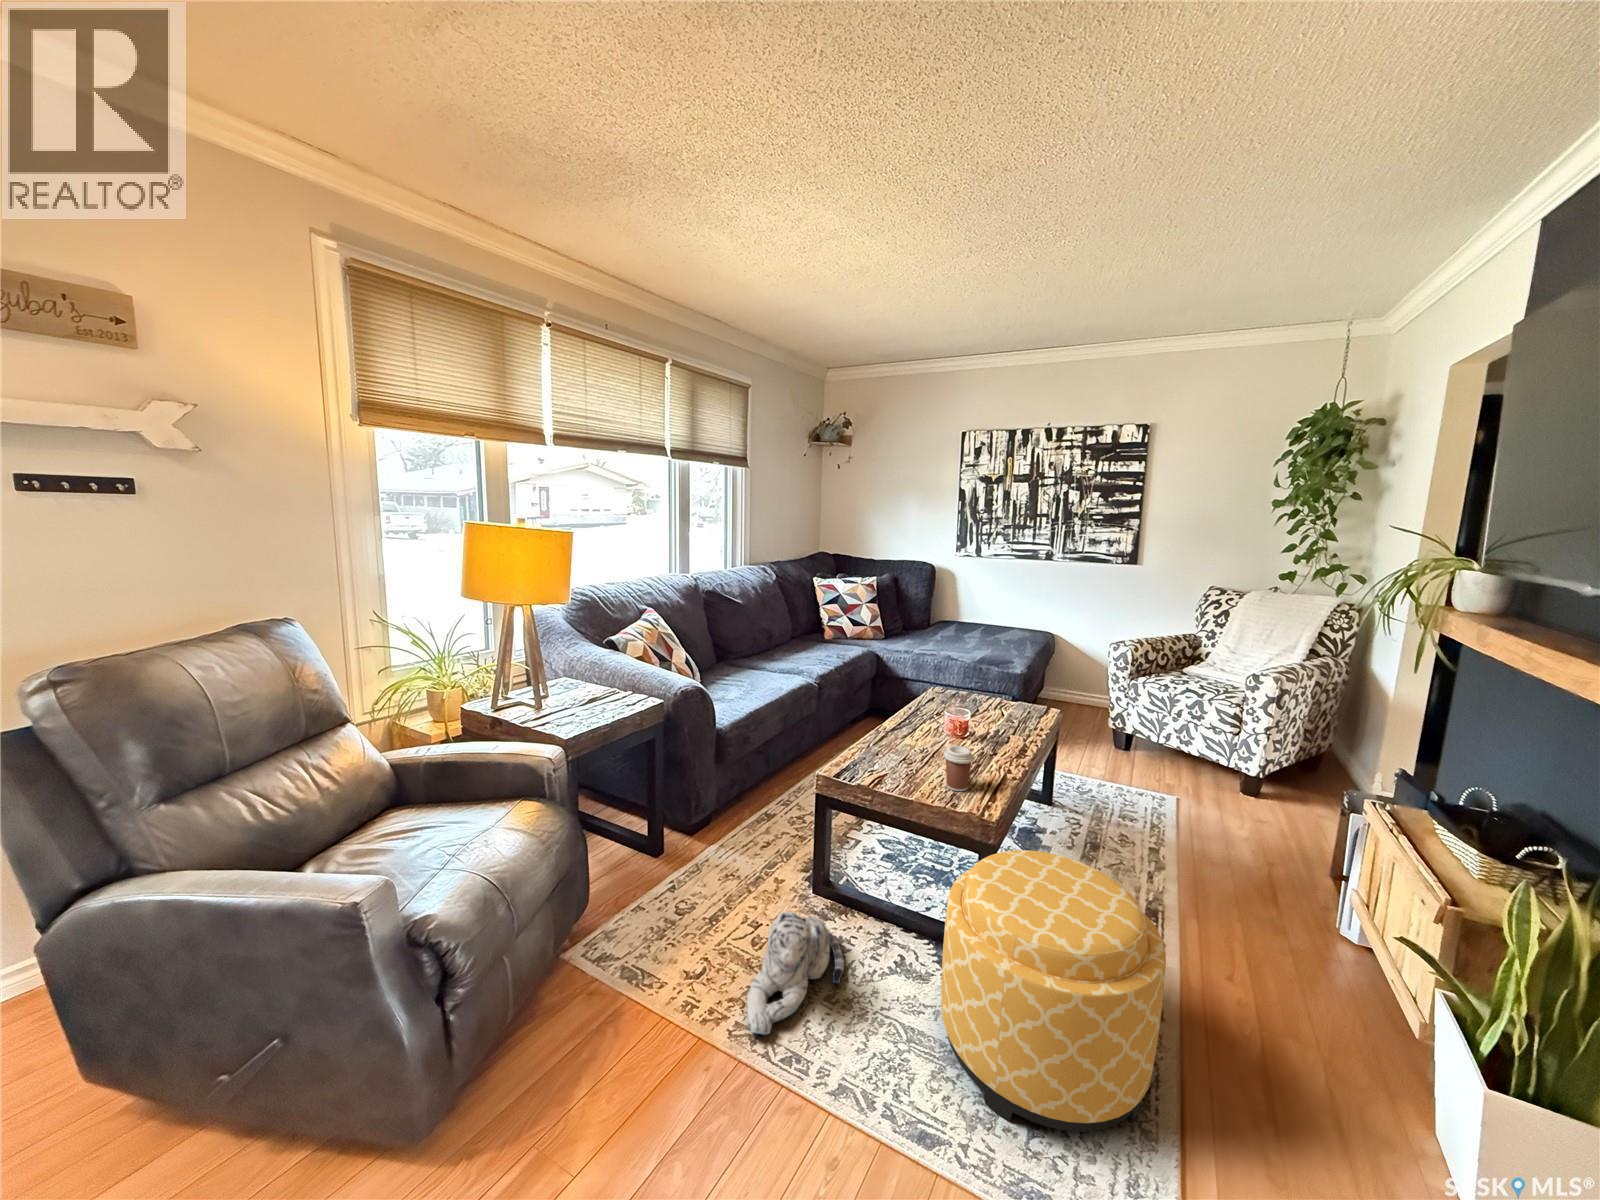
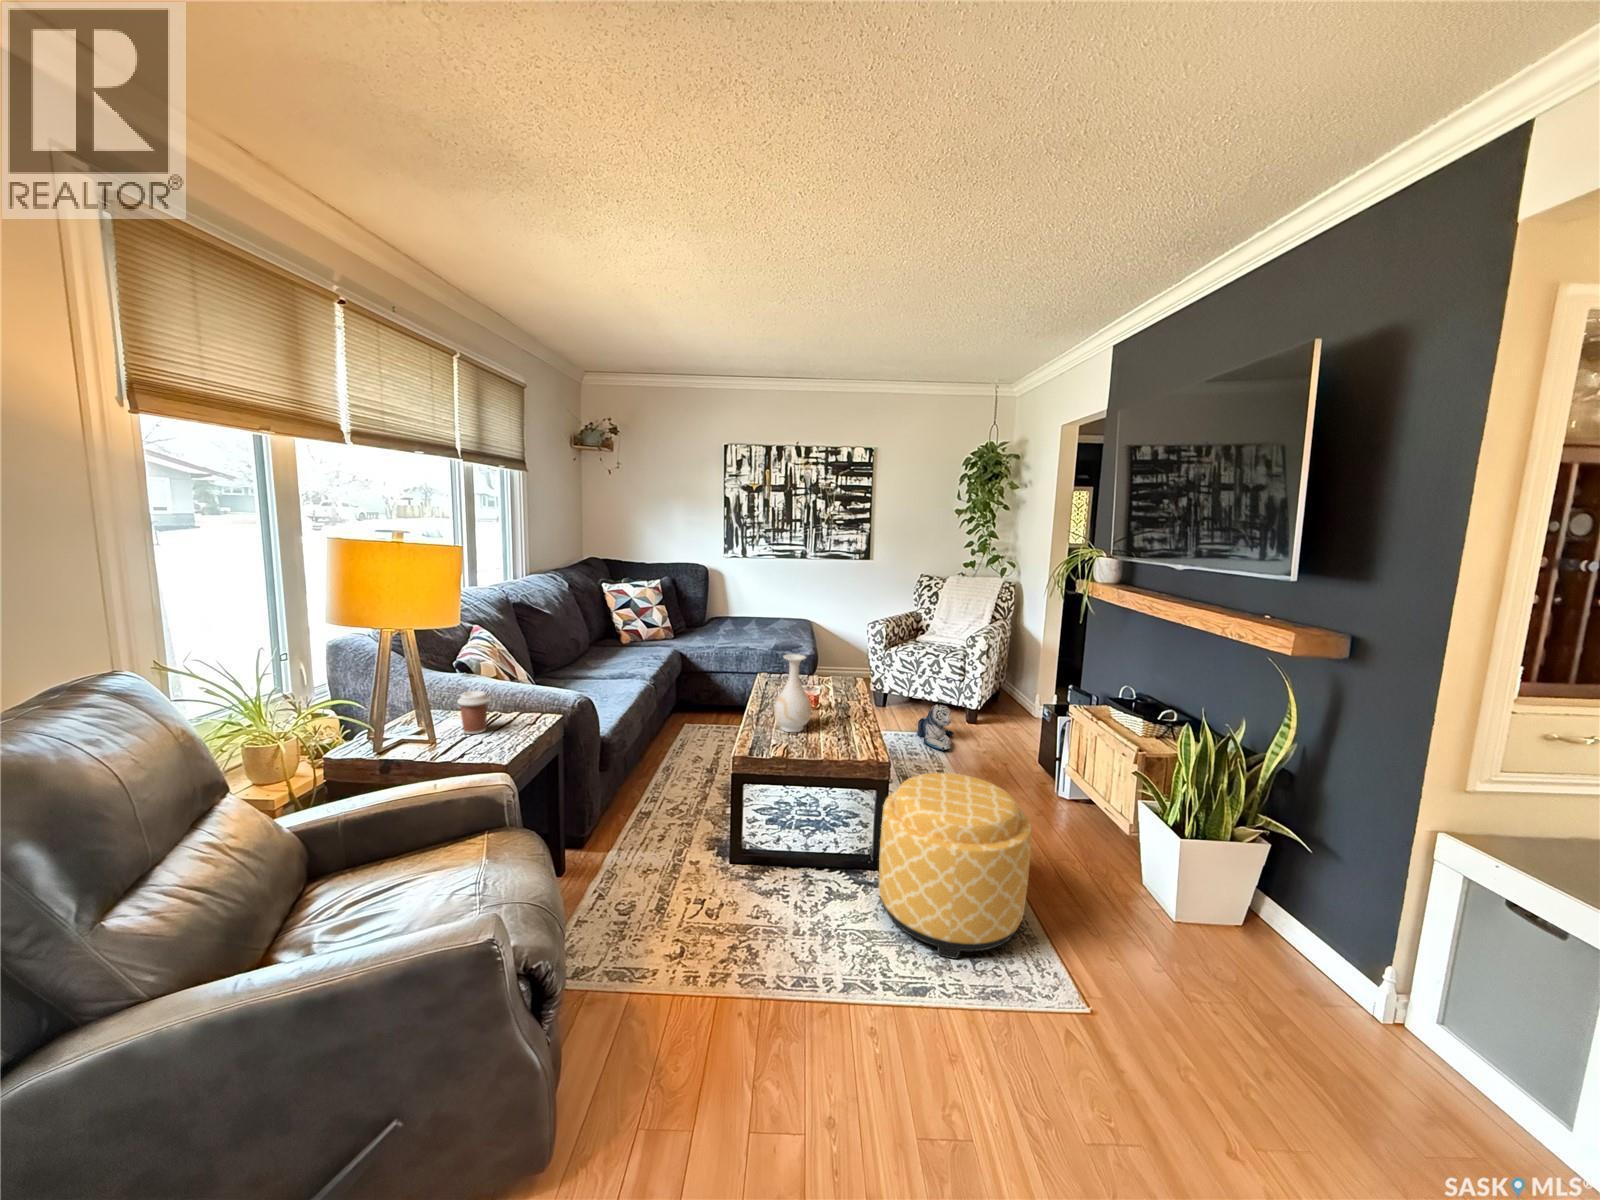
vase: none [887,669,932,761] -> present [774,654,812,732]
coffee cup: present [944,746,974,791] -> present [457,691,490,734]
plush toy: present [747,911,844,1035] -> present [917,705,954,751]

